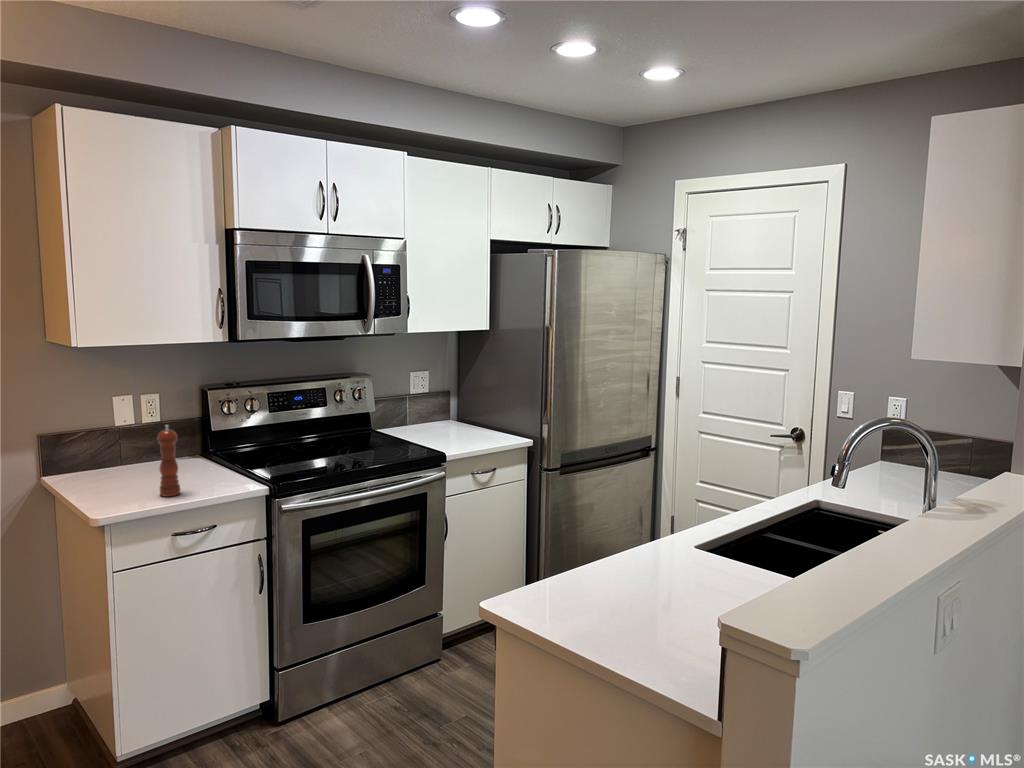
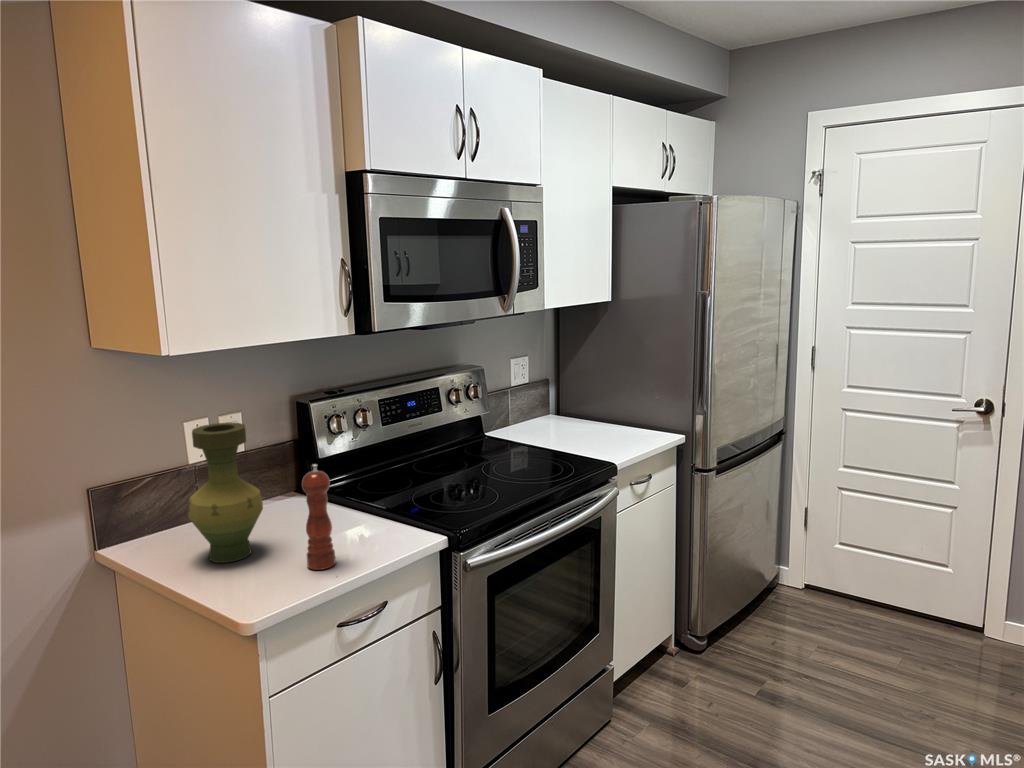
vase: none [91,396,146,489] -> present [188,423,263,563]

